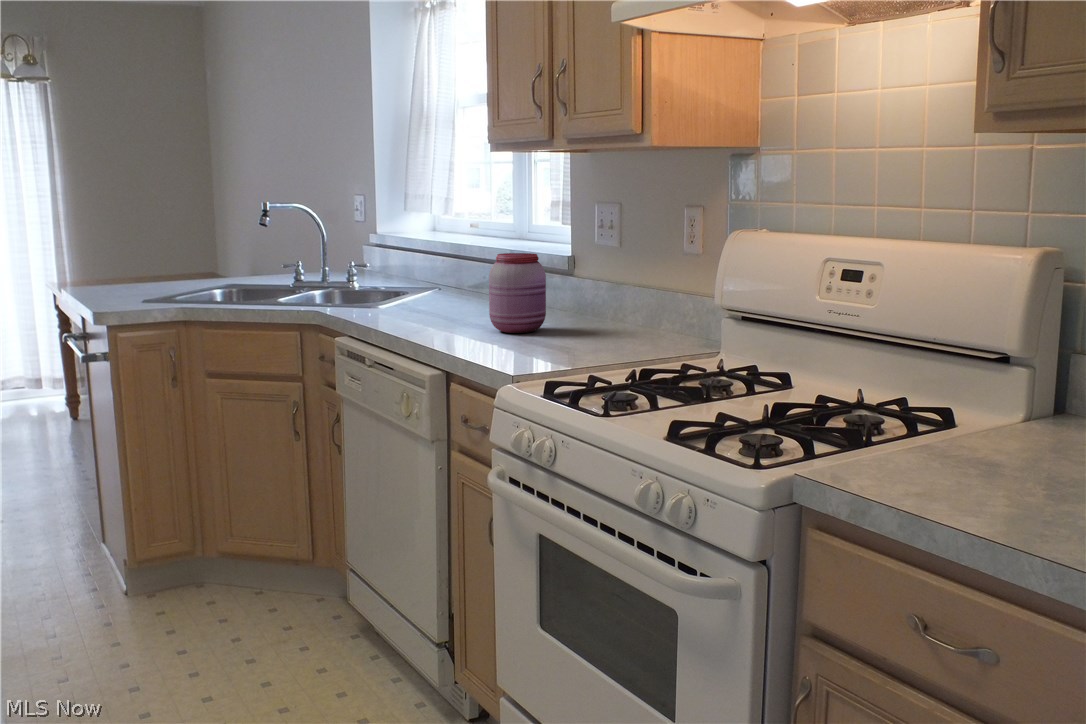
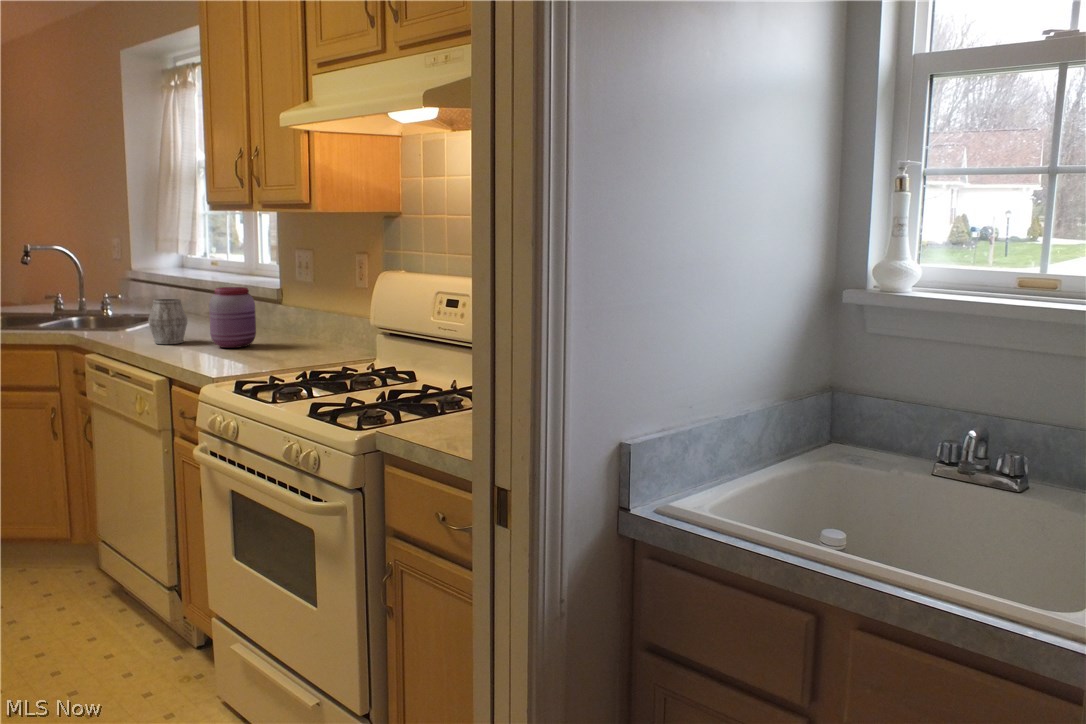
mug: none [412,269,458,326] -> present [148,299,187,344]

